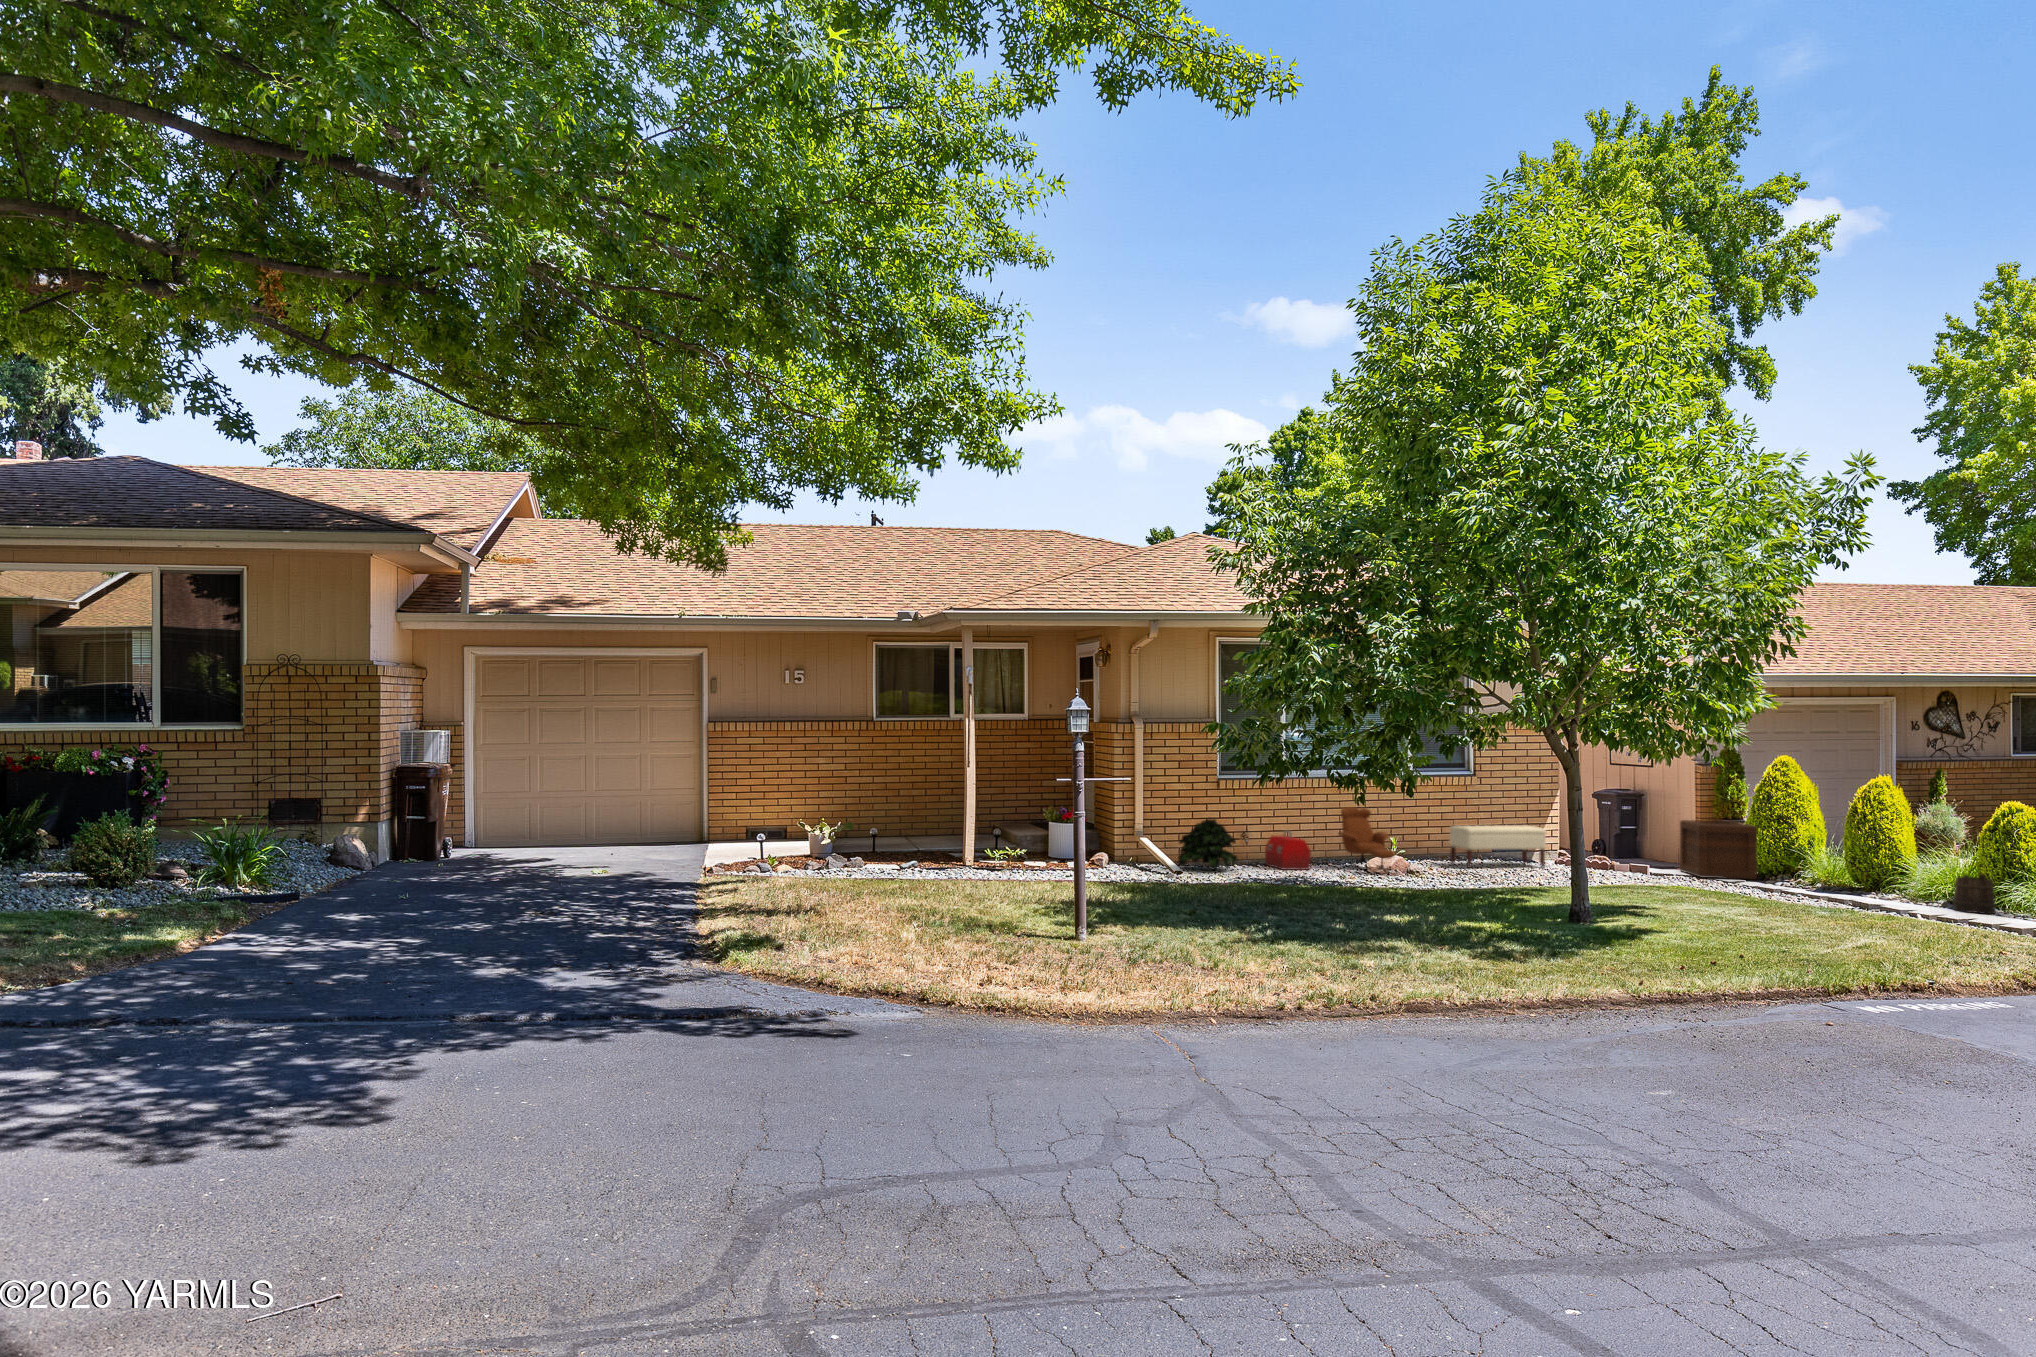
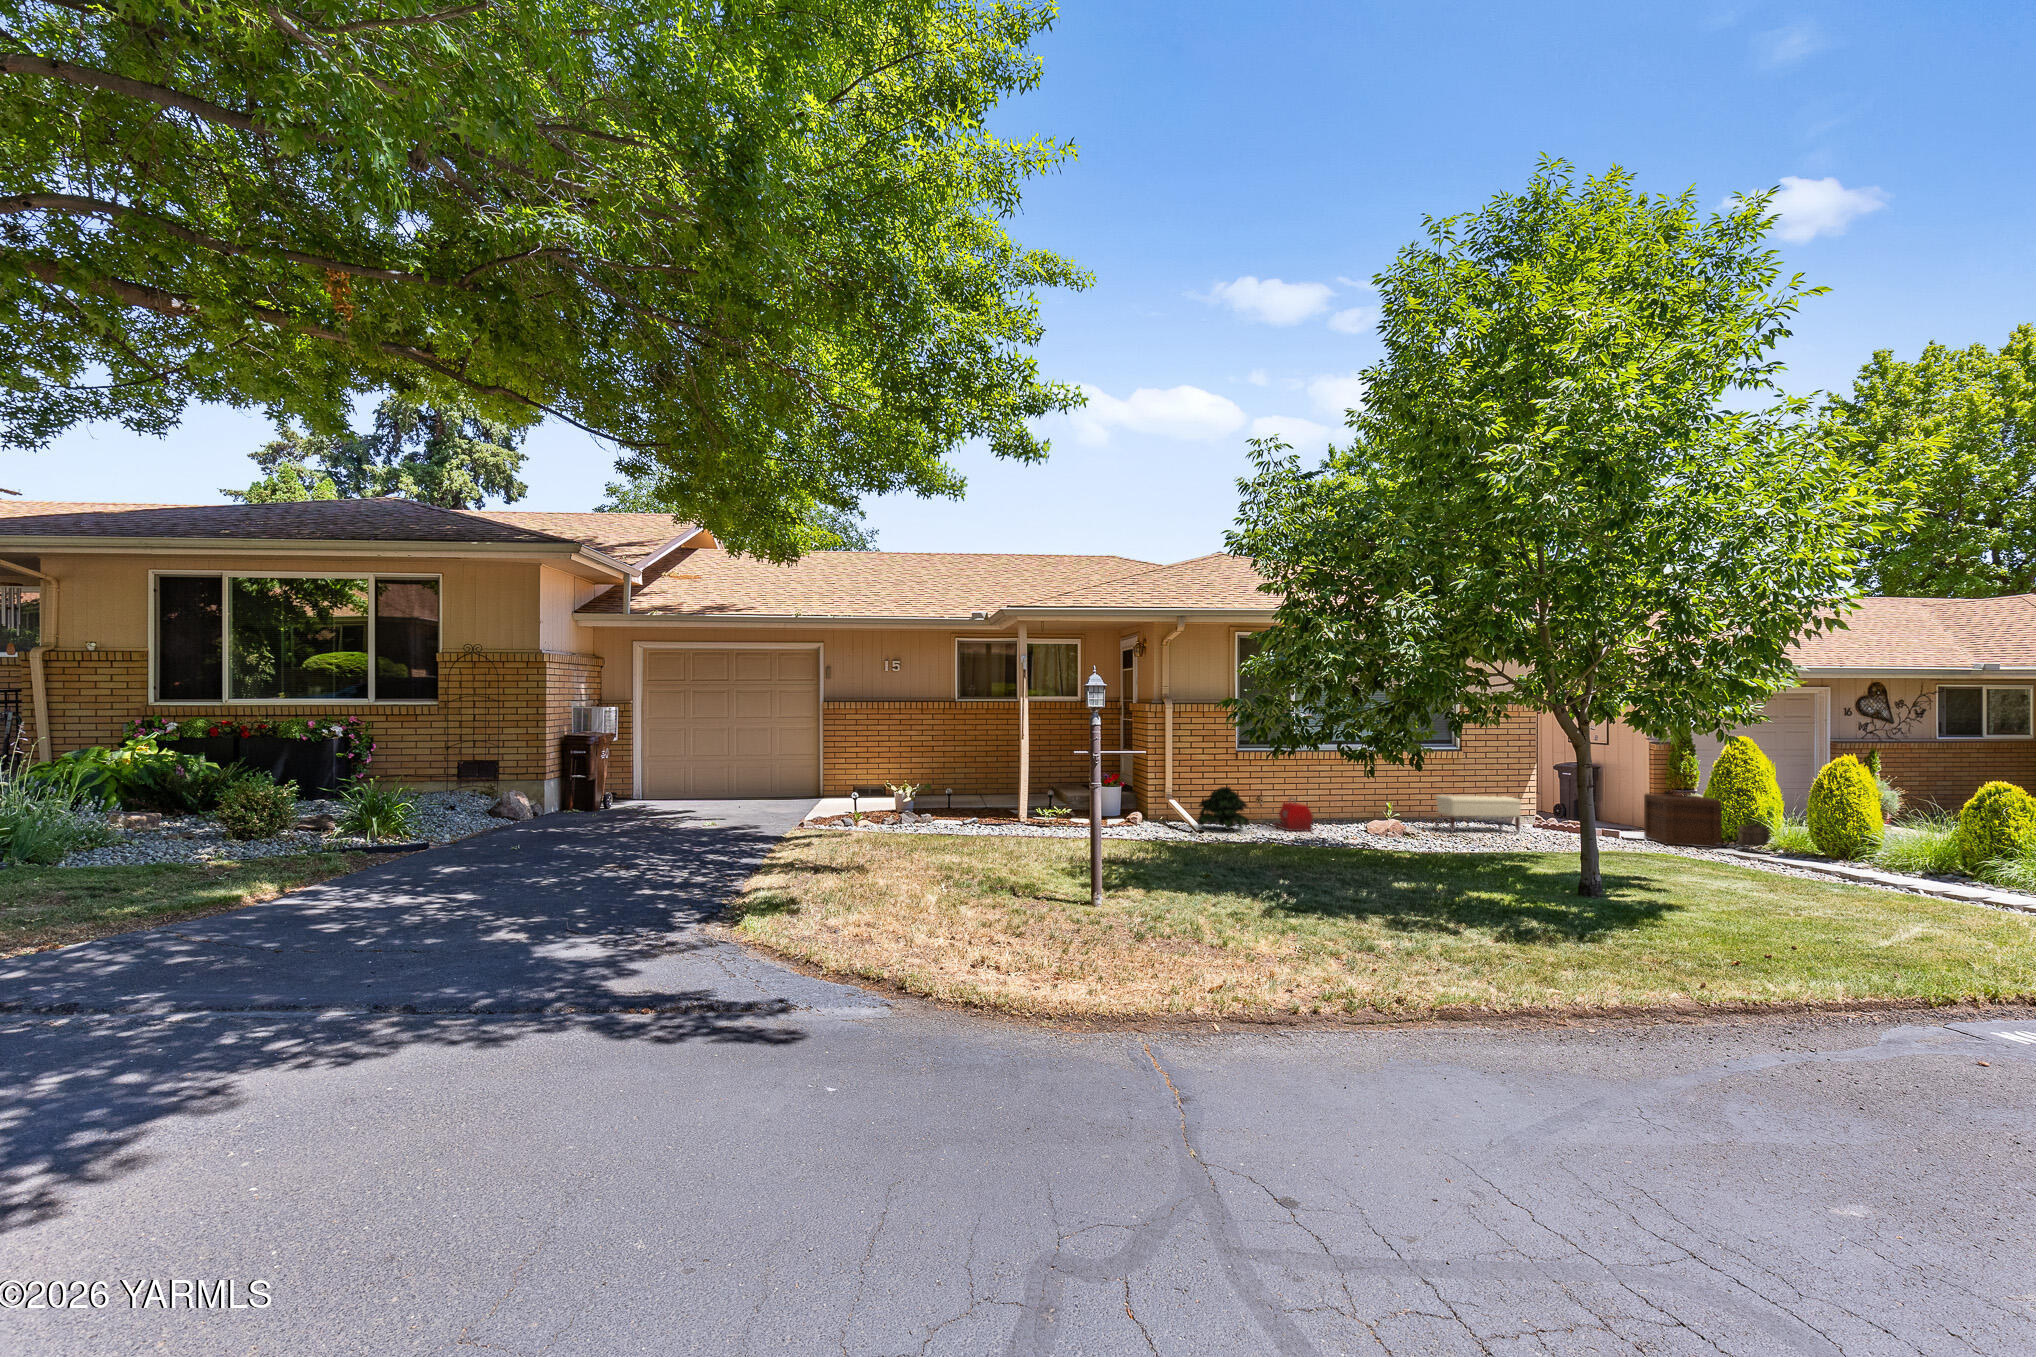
lounge chair: present [1338,807,1395,873] -> none [1336,778,1389,838]
bucket: present [1953,874,1996,914] -> present [1737,822,1770,854]

